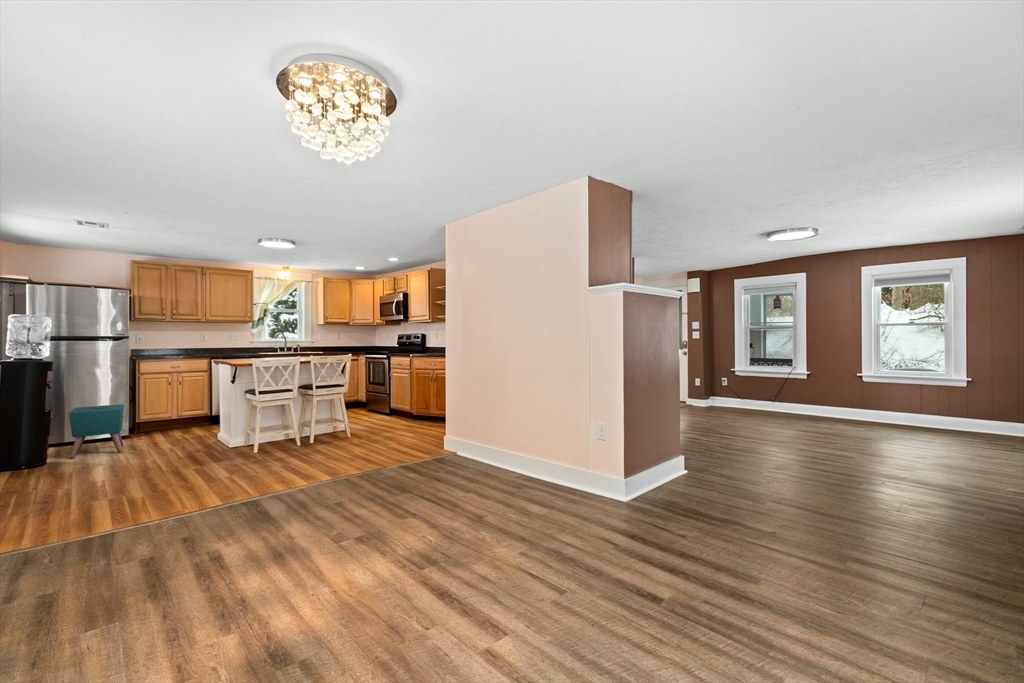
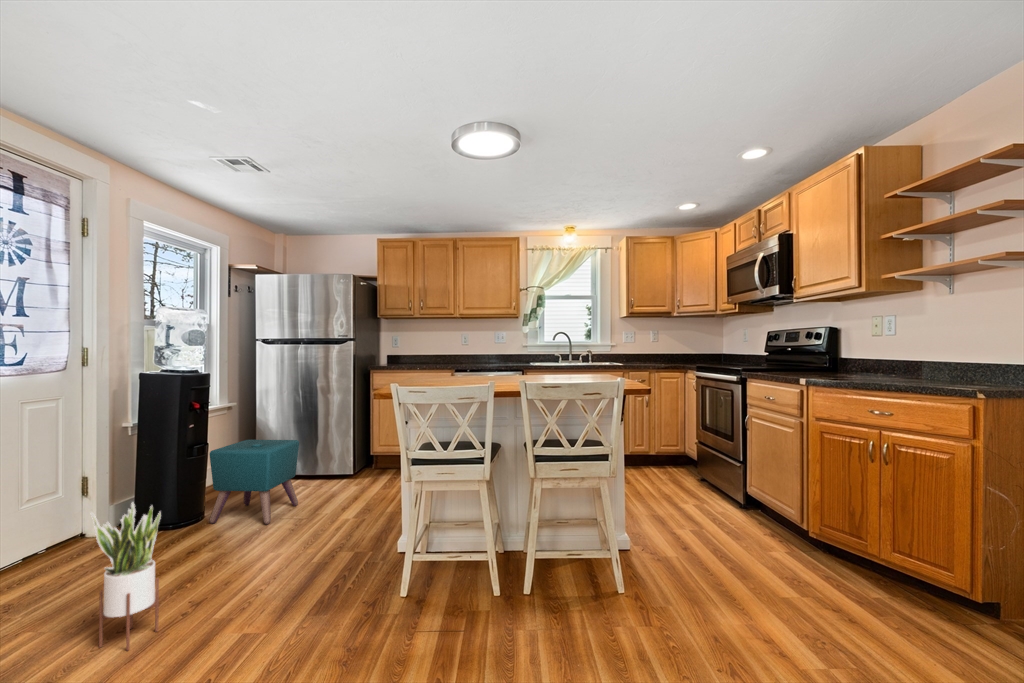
potted plant: none [125,415,148,479] -> present [90,502,161,650]

